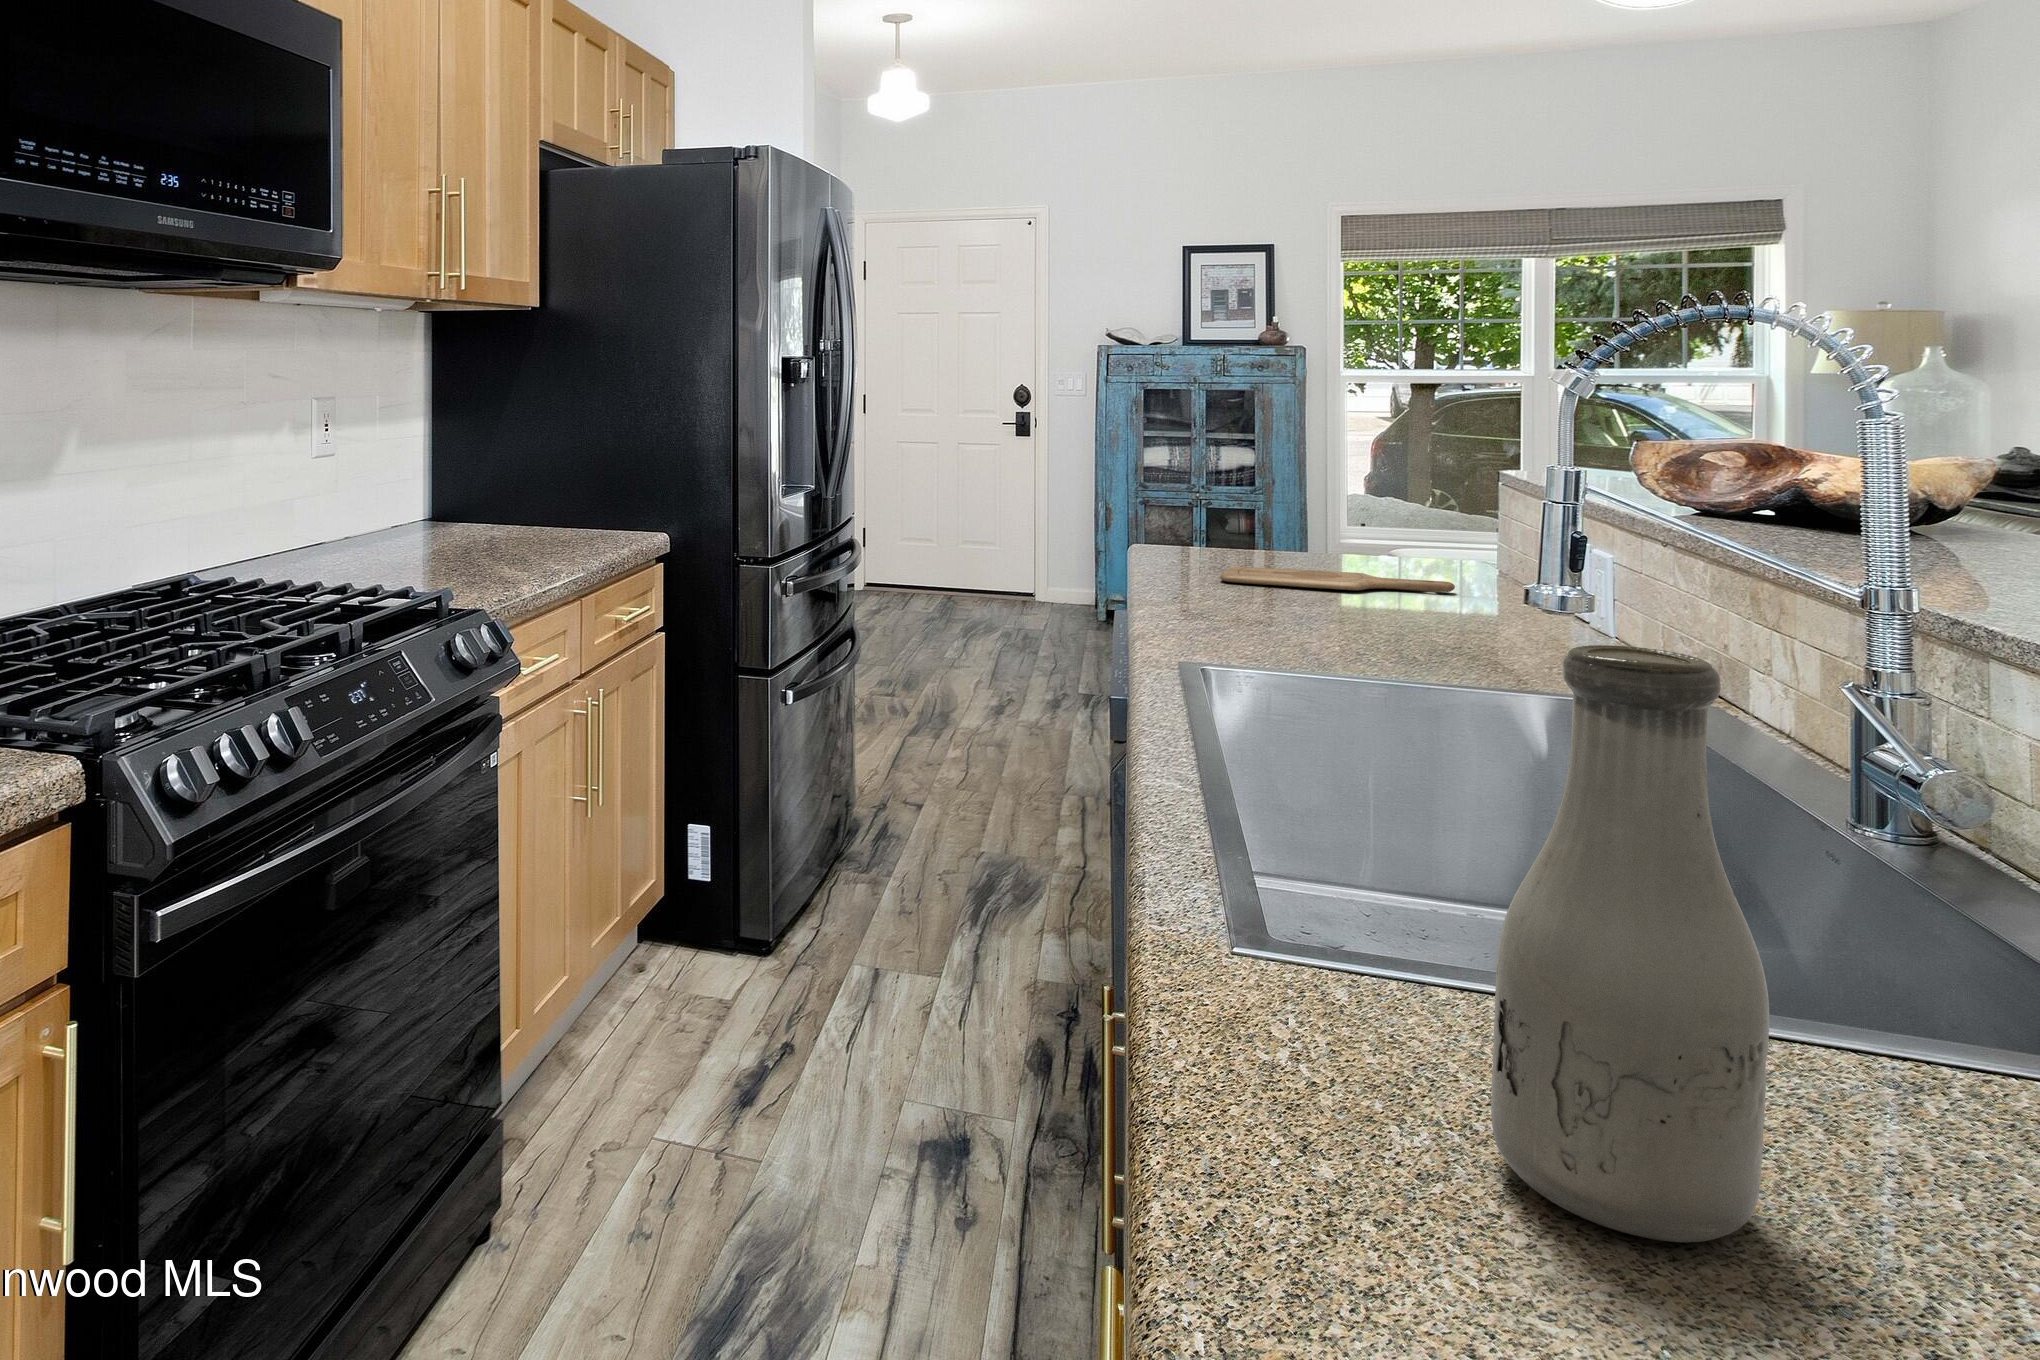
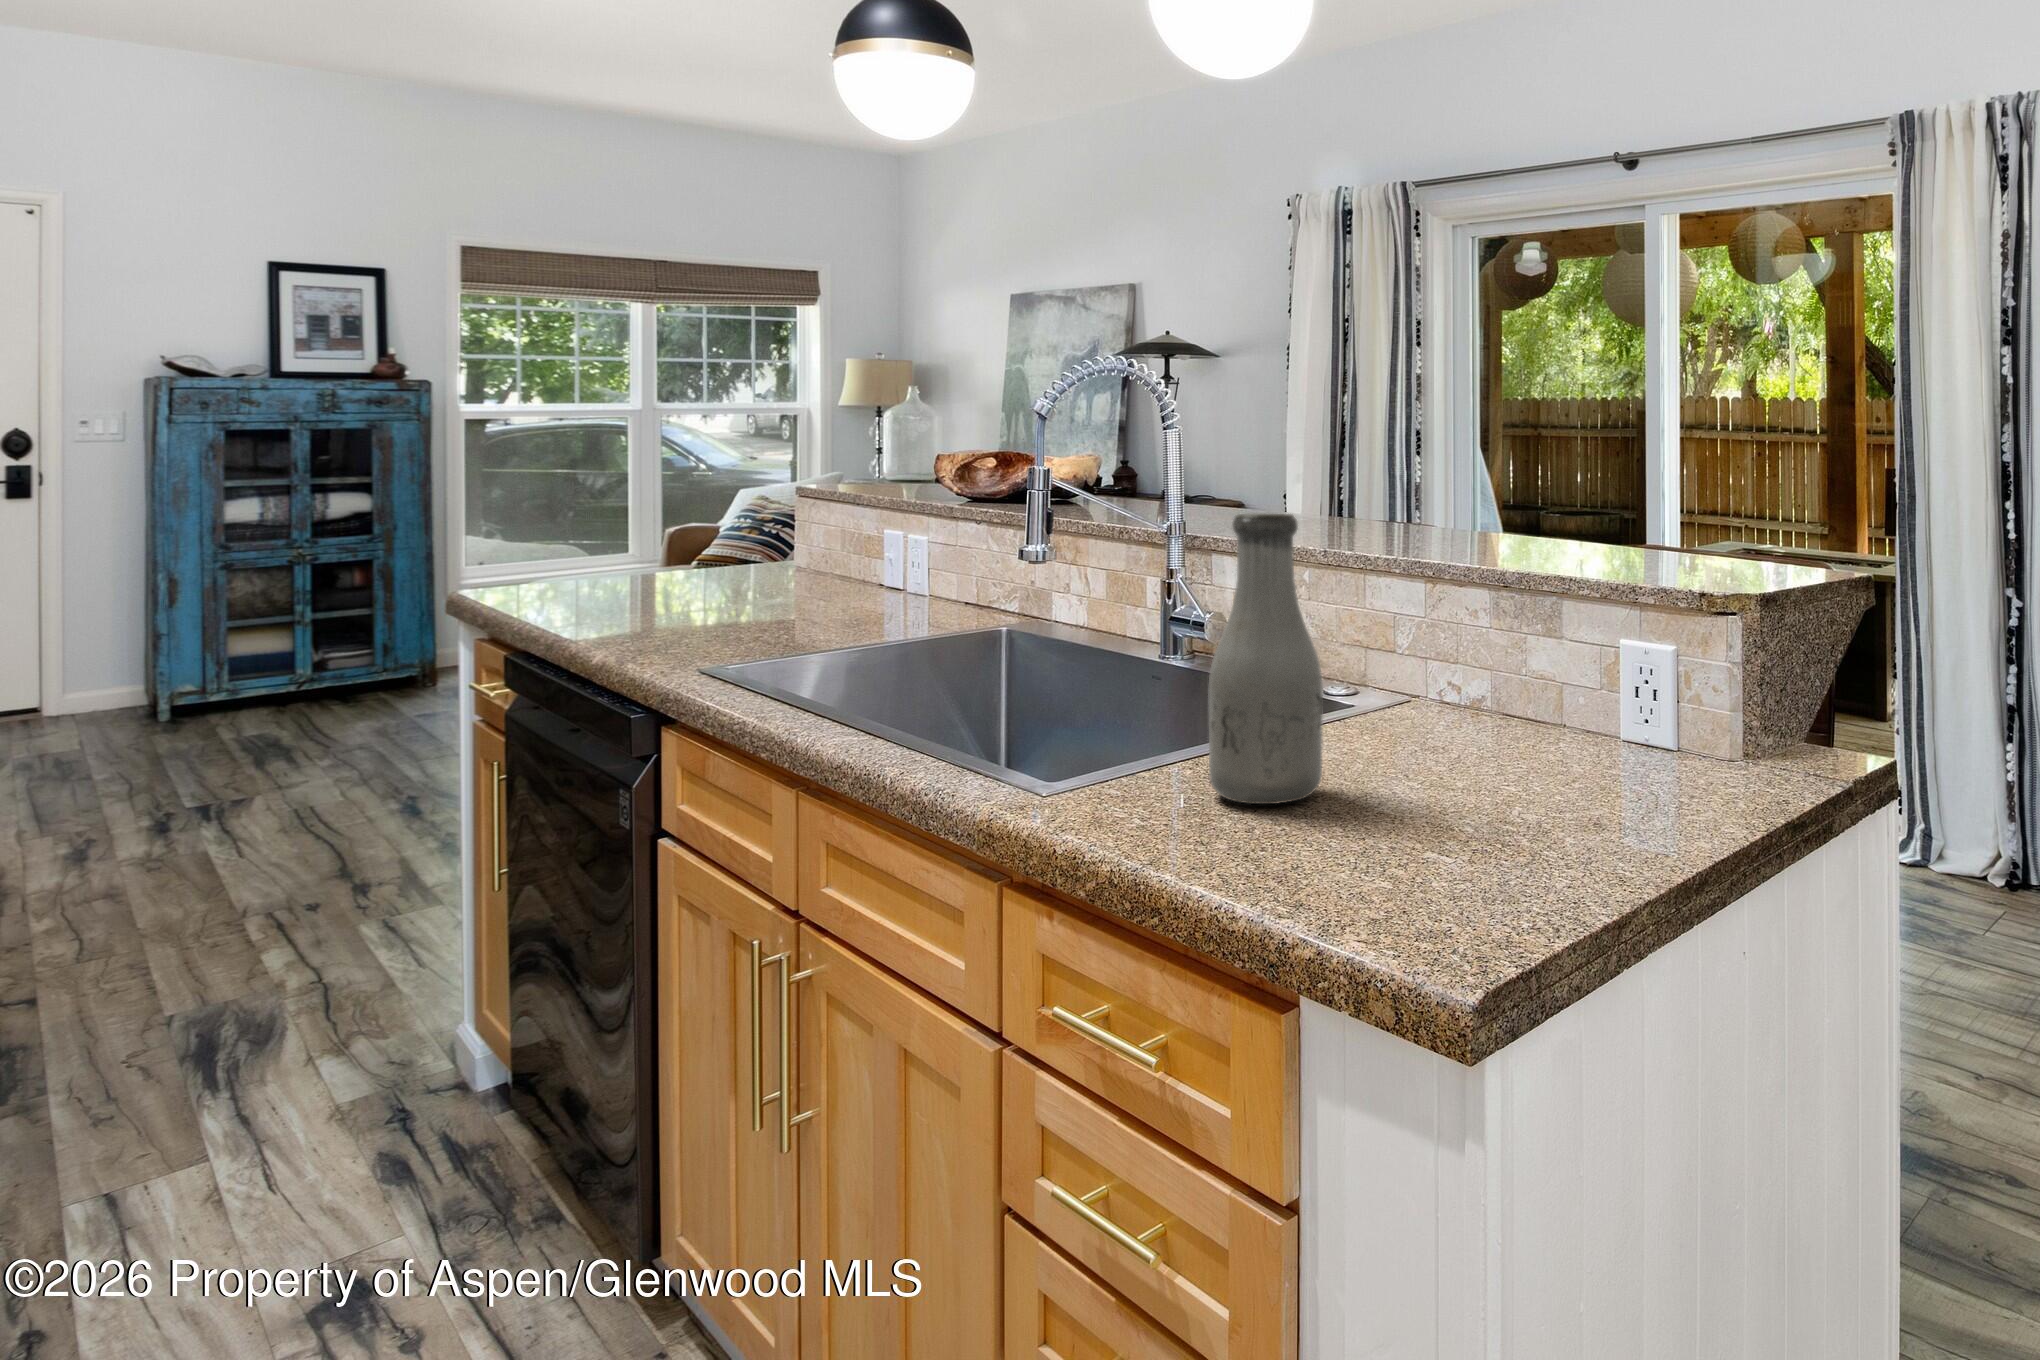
cutting board: present [1220,567,1455,592] -> none [568,580,783,603]

